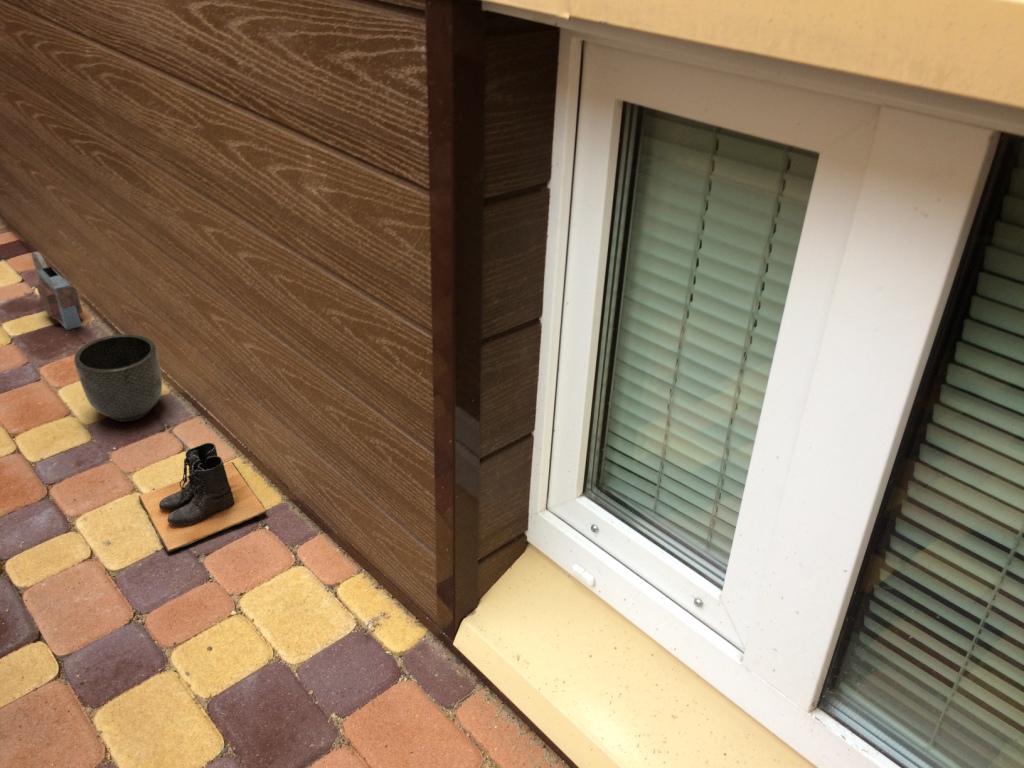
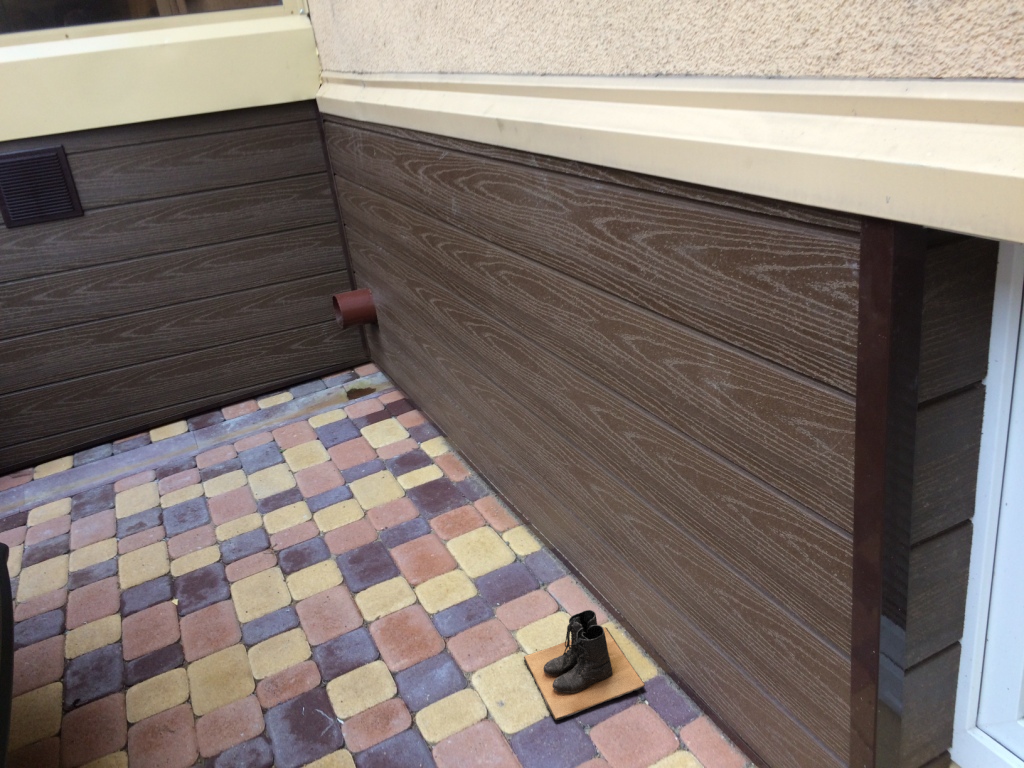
watering can: present [32,252,82,330] -> none [423,413,461,484]
planter: present [74,334,162,422] -> none [466,494,537,577]

